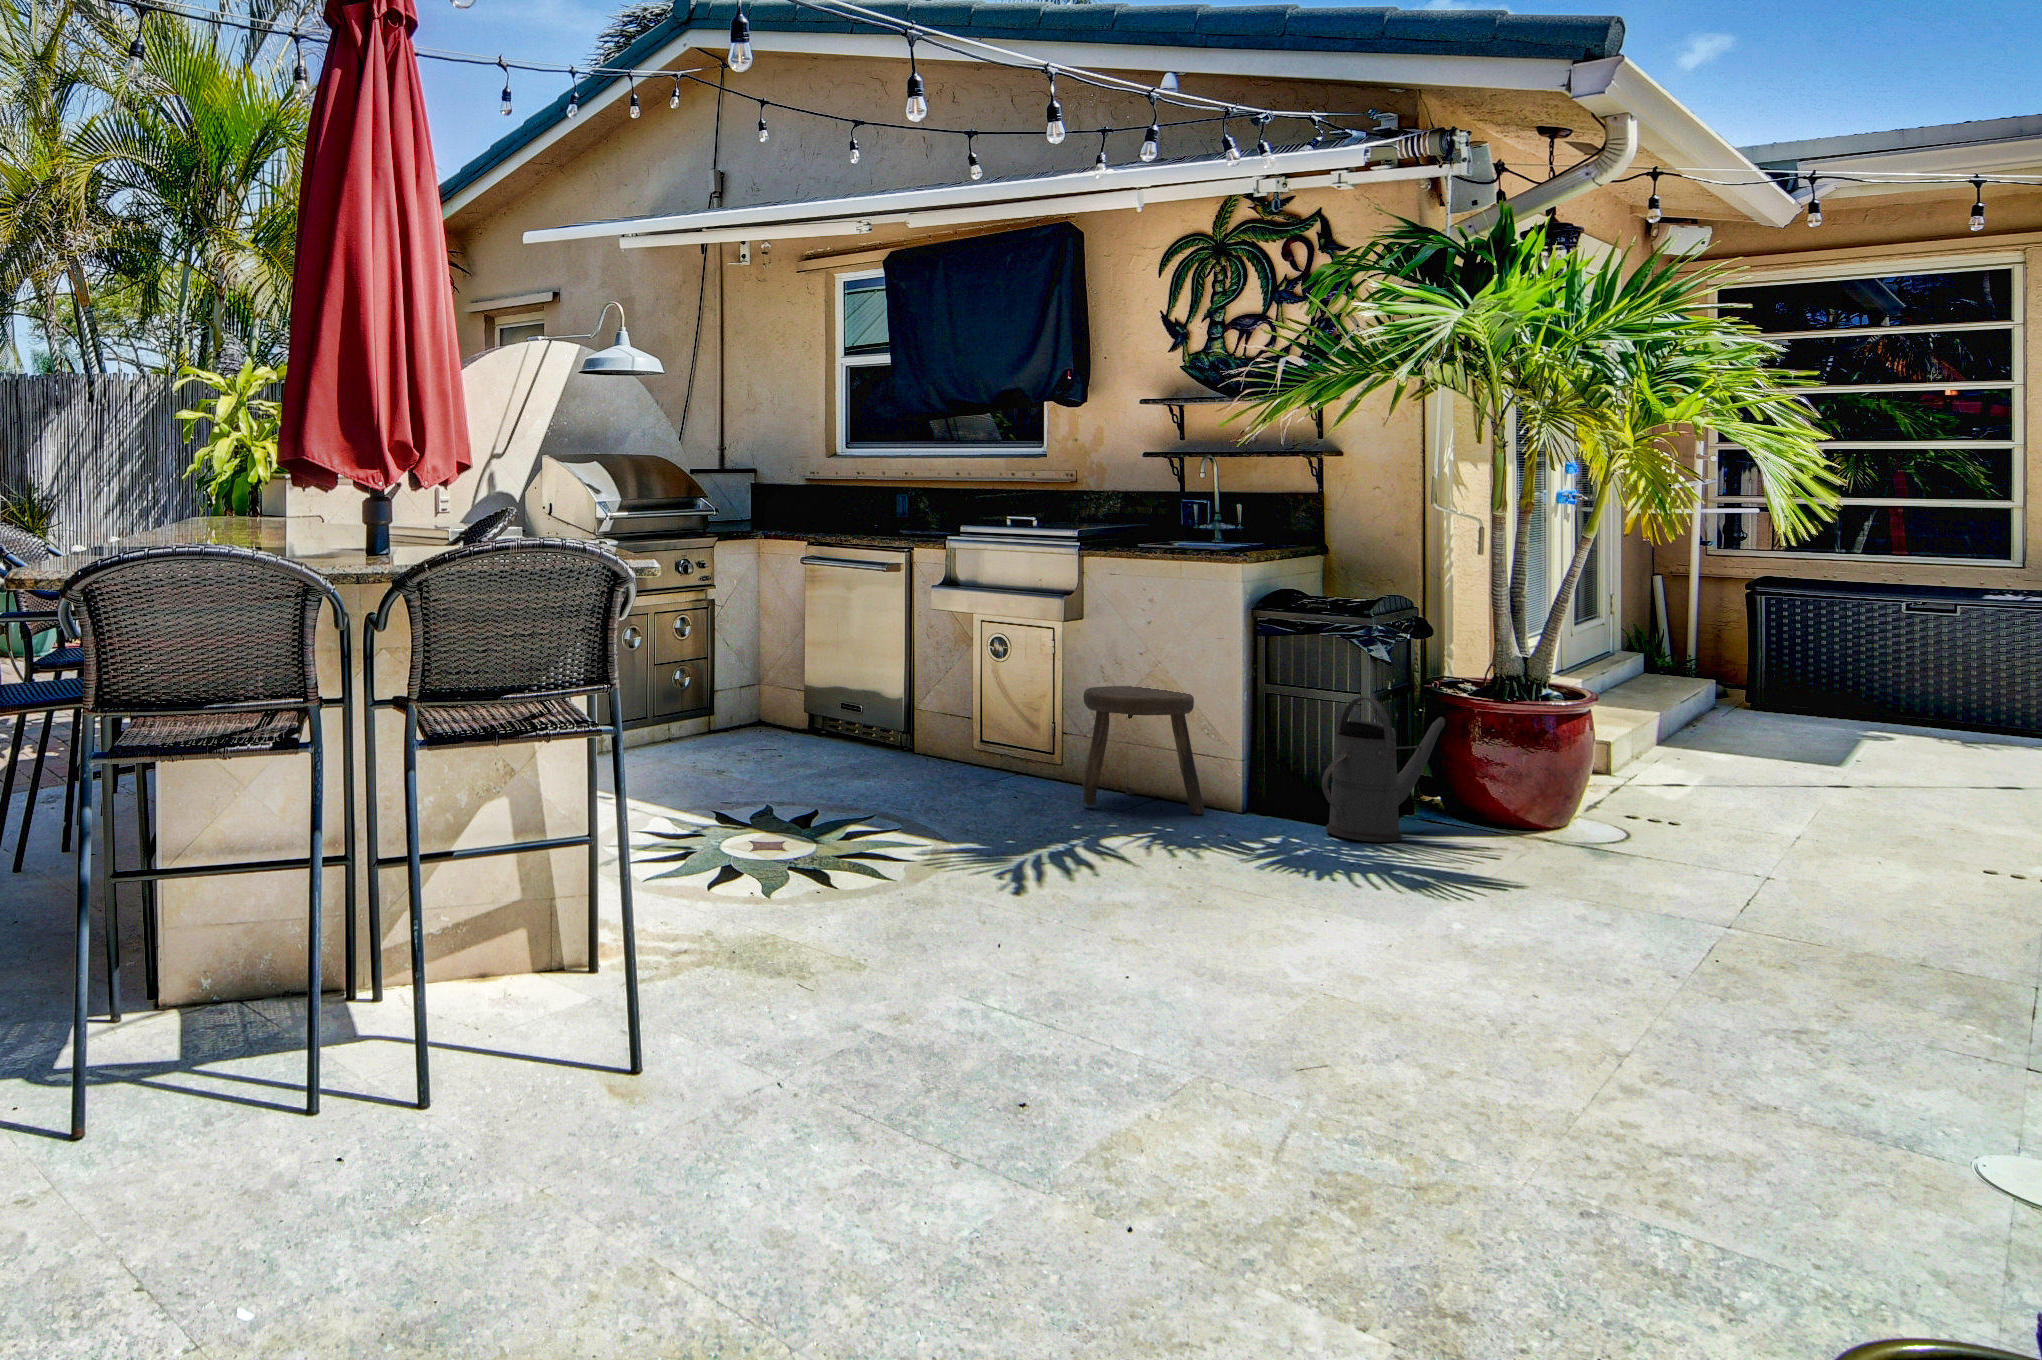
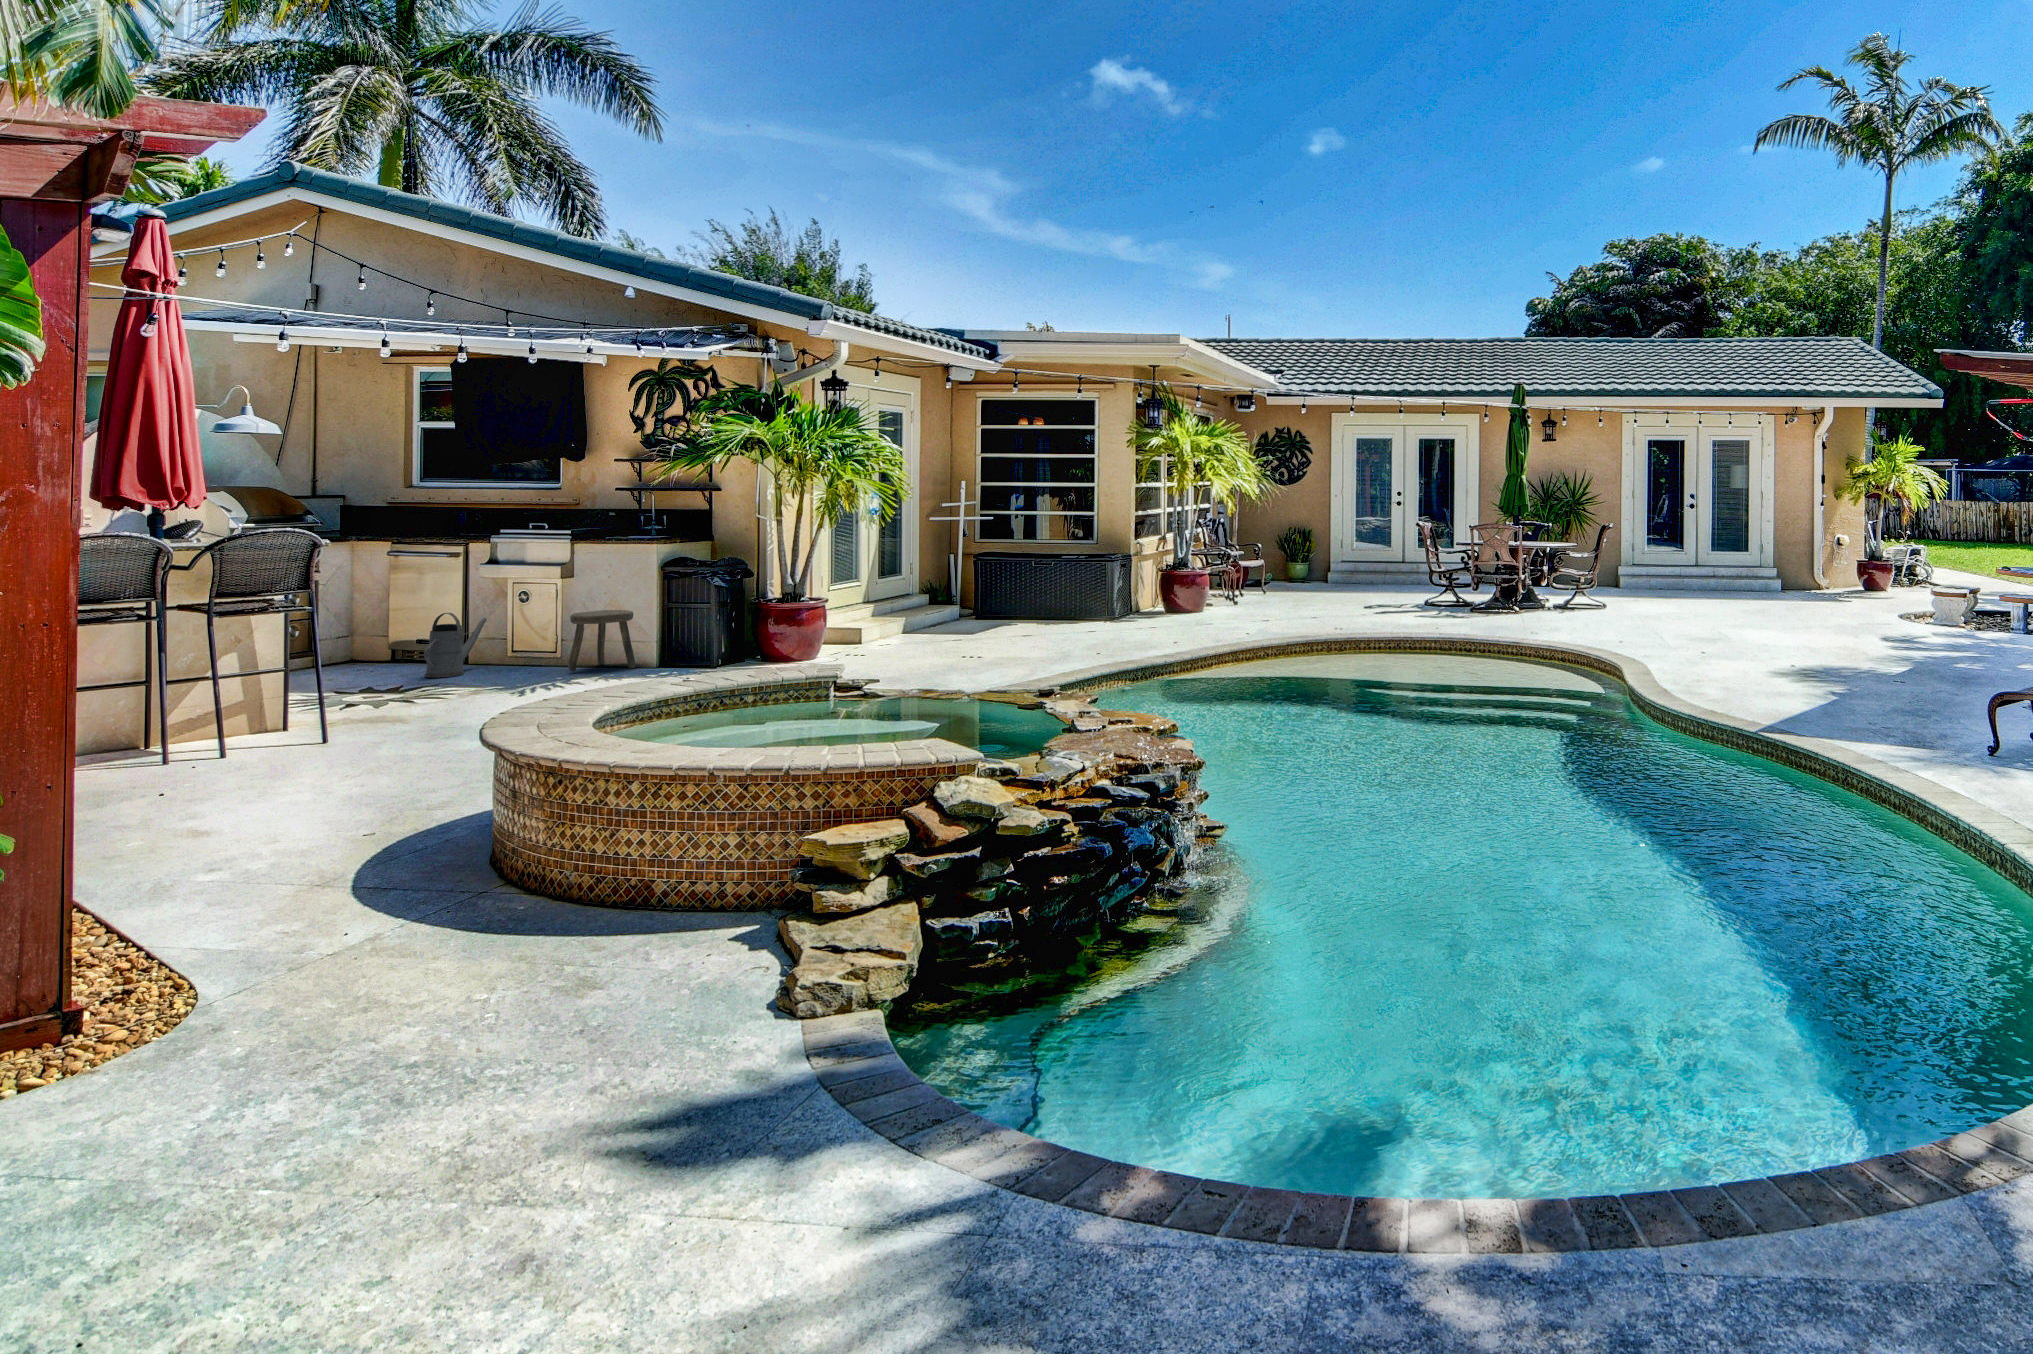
watering can: present [1322,697,1445,842] -> present [424,613,487,678]

